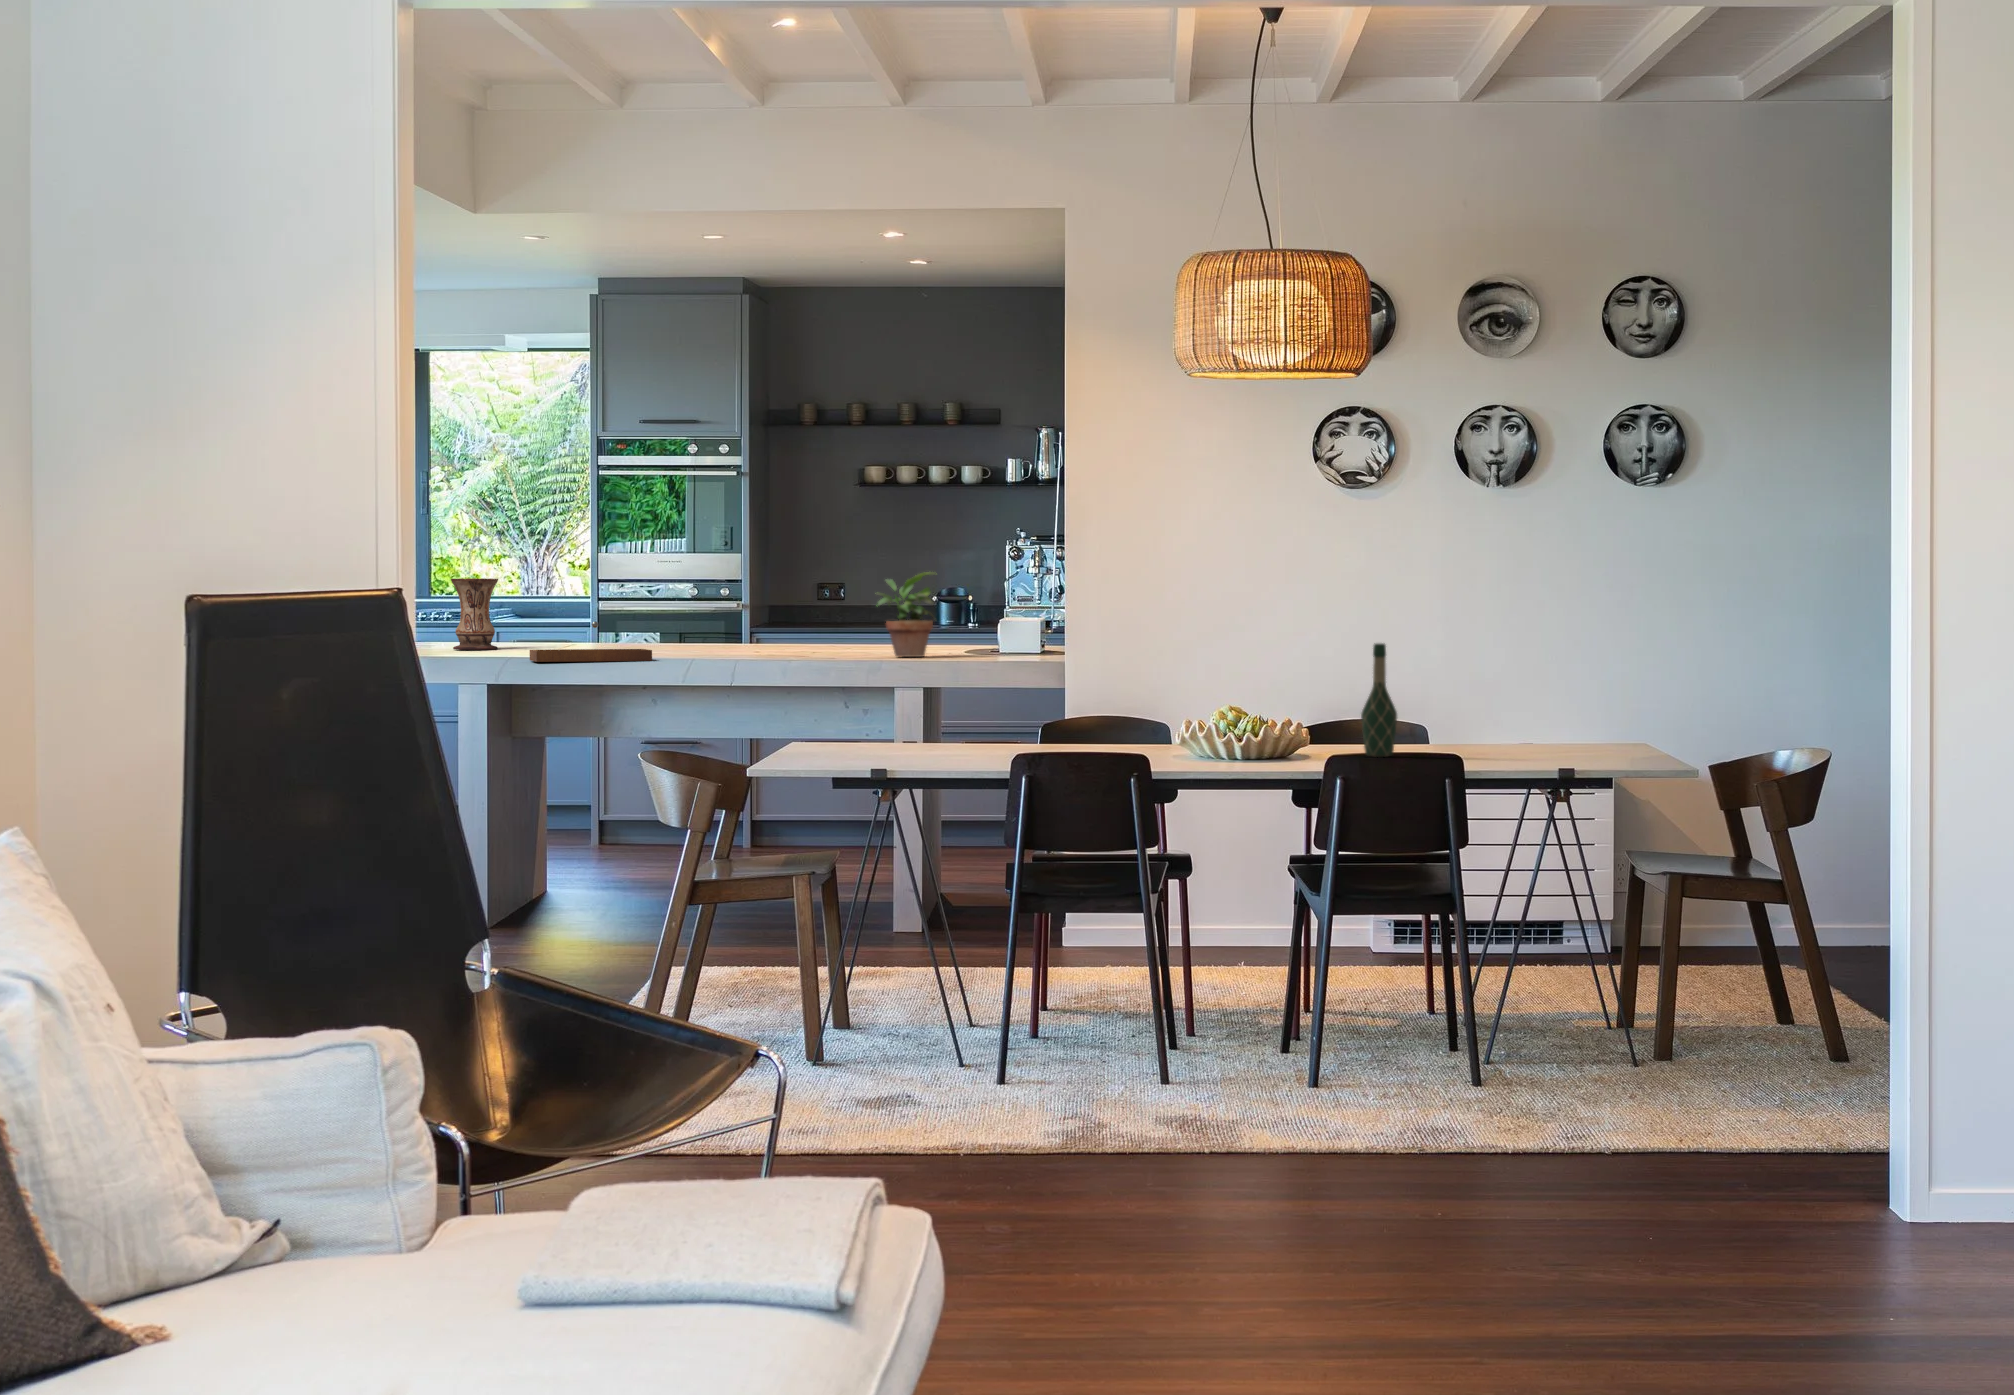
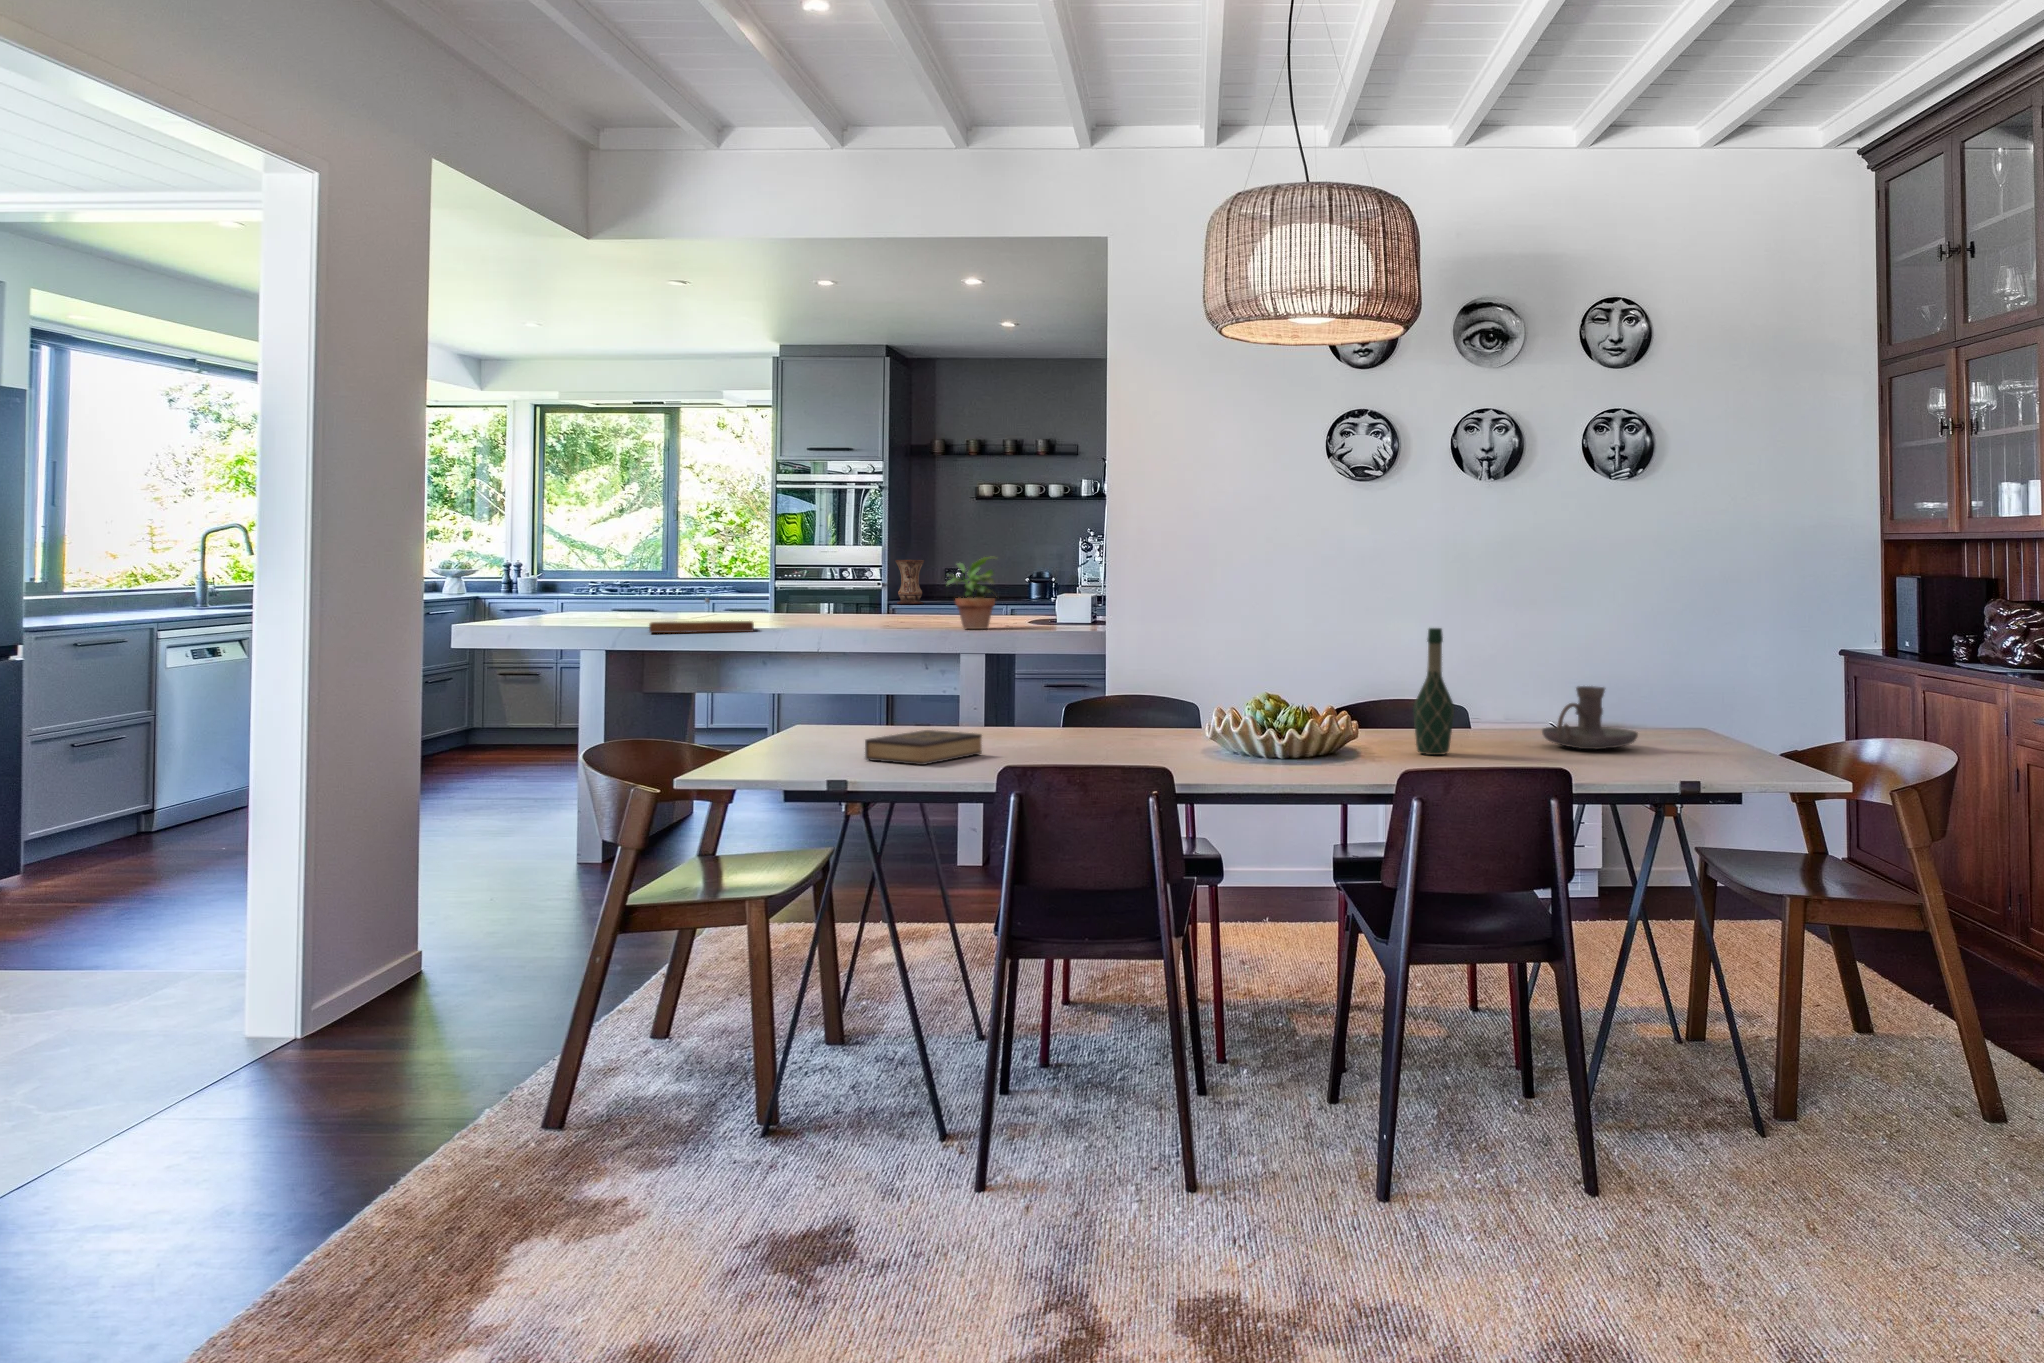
vase: present [451,578,498,650] -> present [895,560,924,604]
candle holder: none [1485,698,1570,754] -> present [1542,686,1638,749]
hardback book: none [879,737,977,761] -> present [865,730,982,765]

